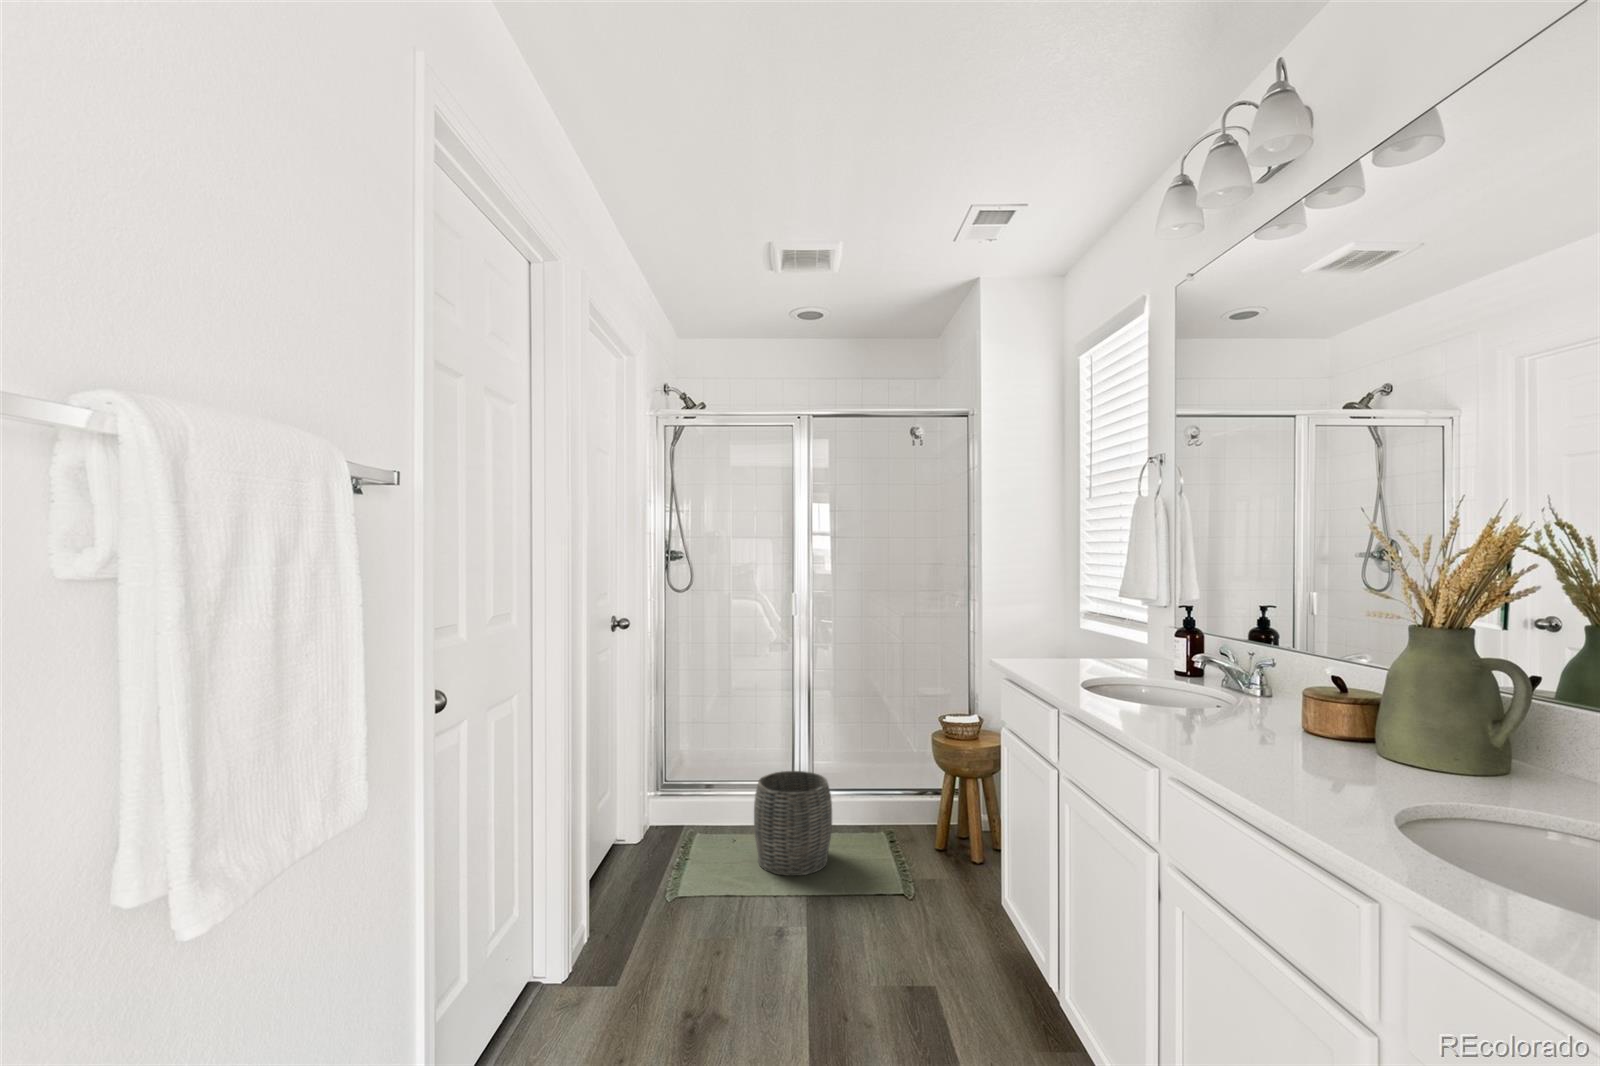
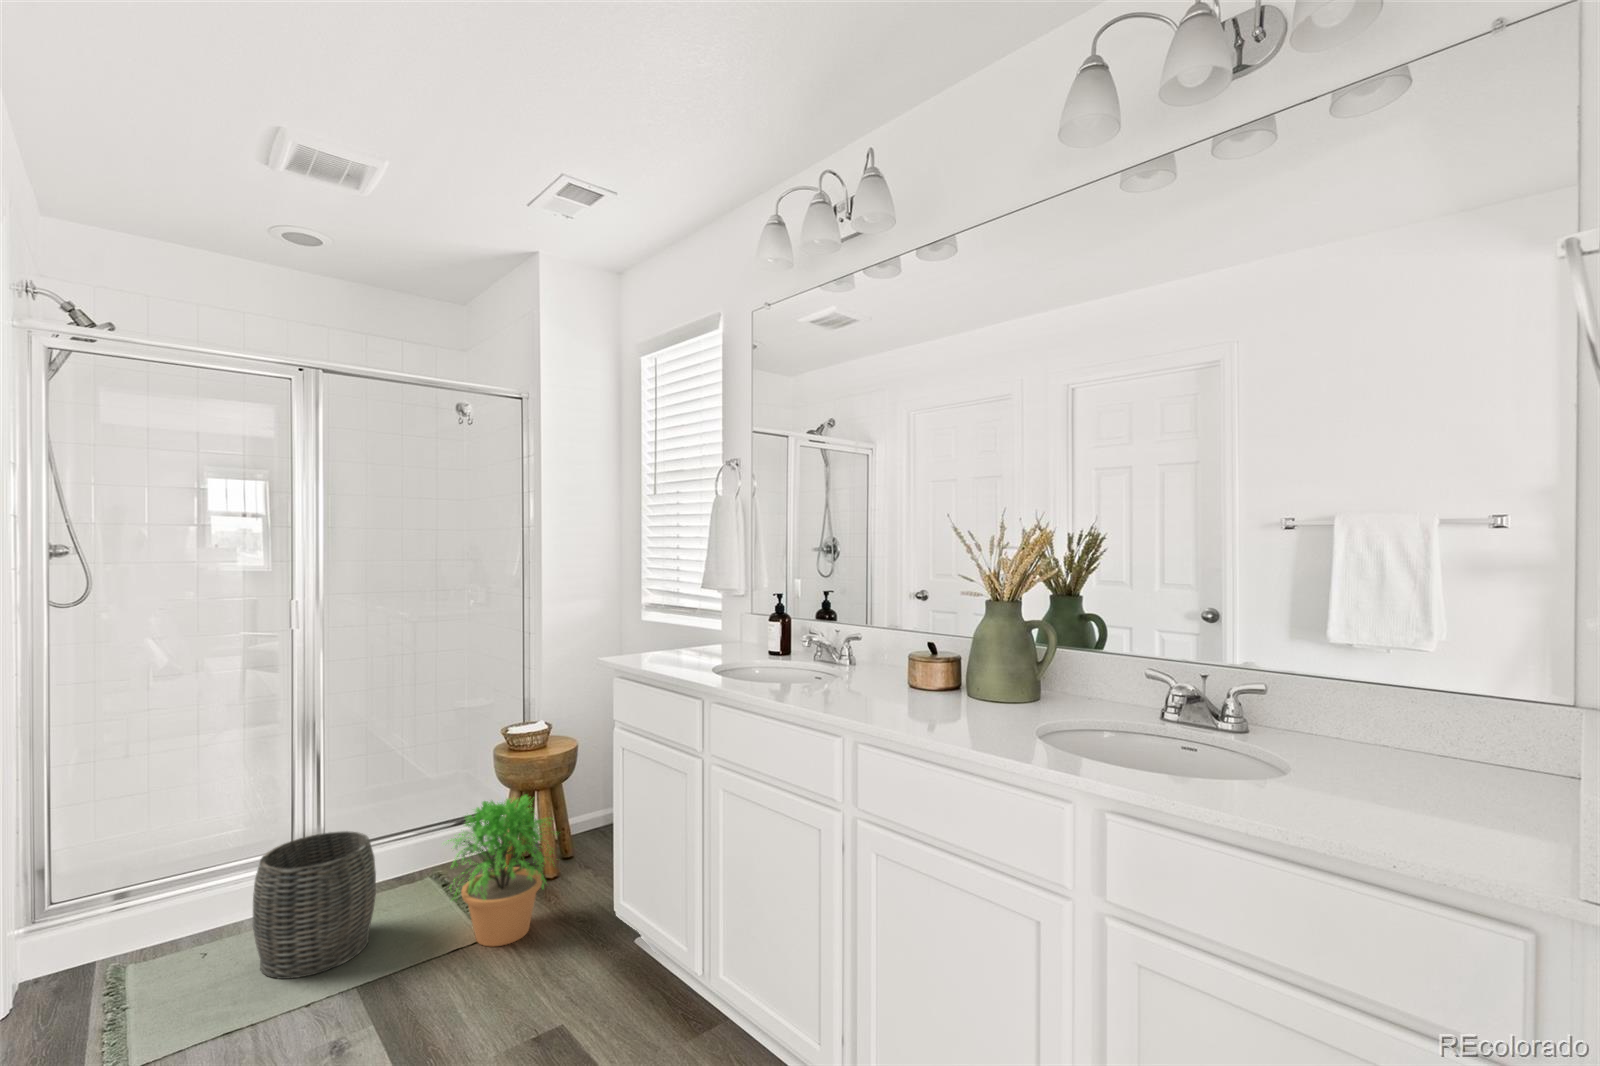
potted plant: none [871,772,967,905] -> present [448,795,556,946]

